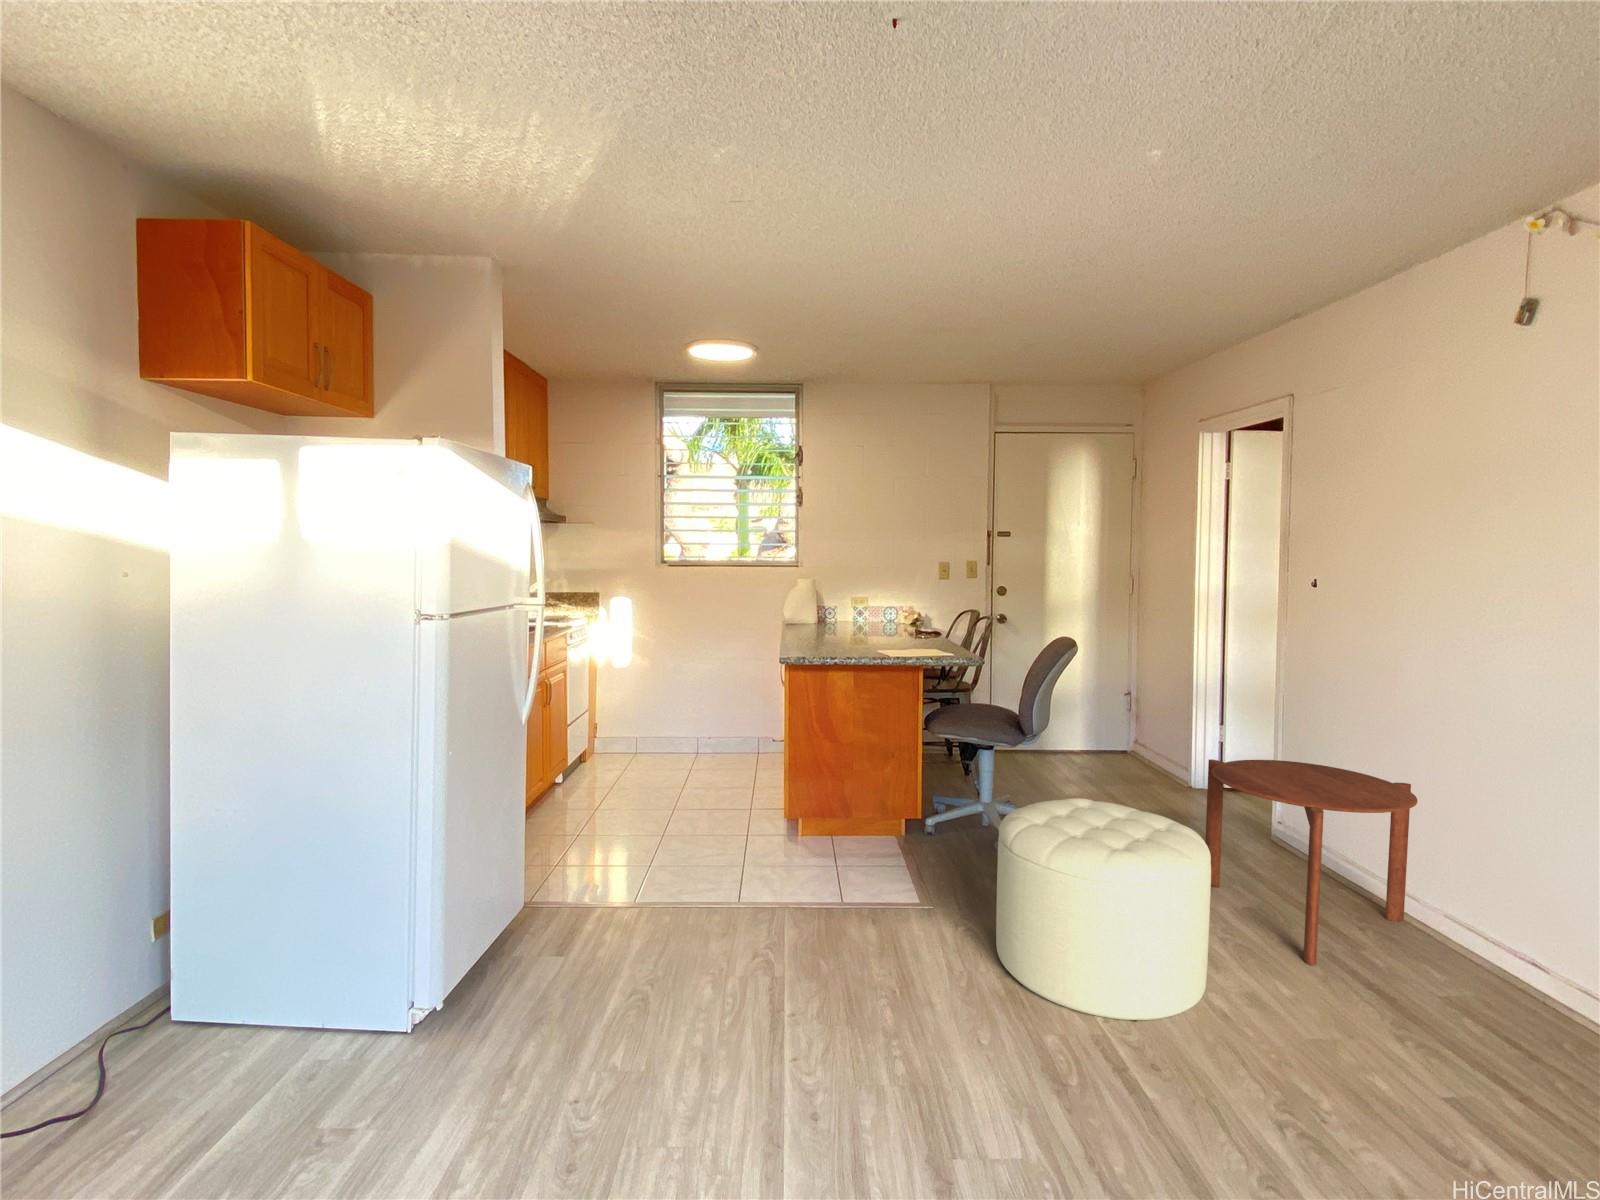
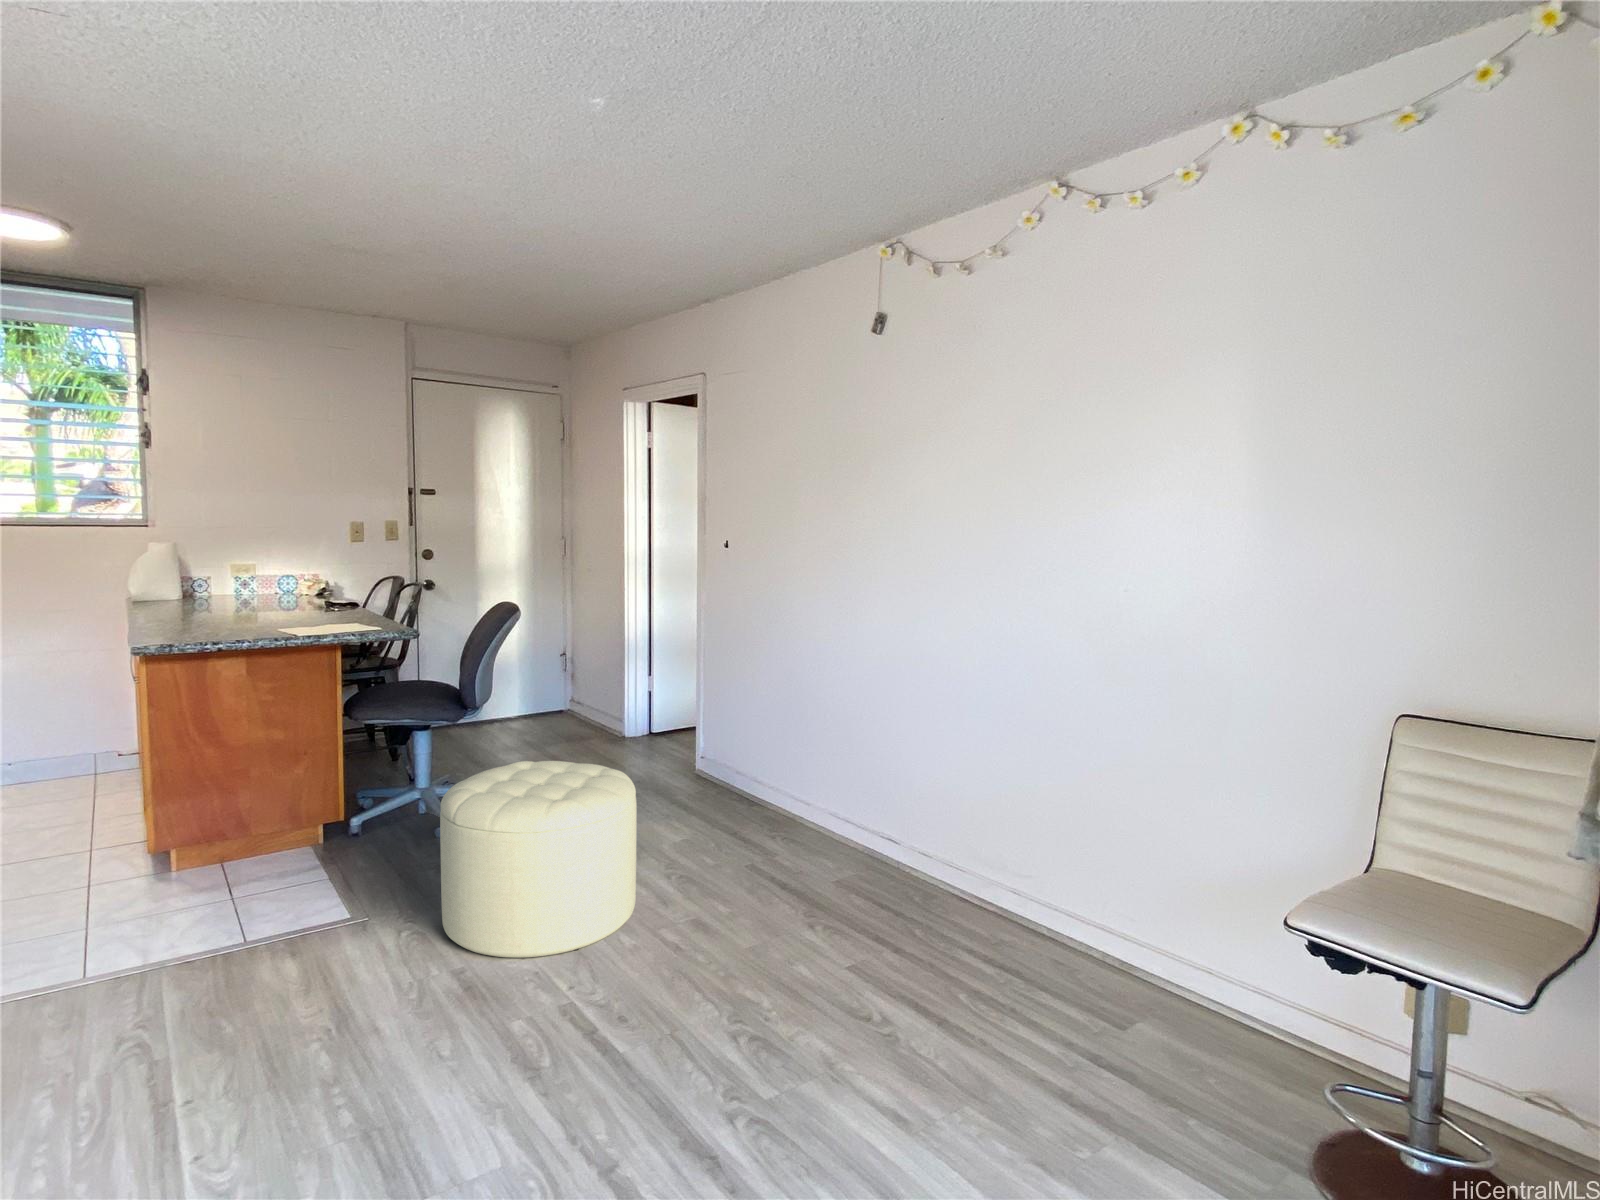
side table: present [1205,759,1417,965] -> none [635,702,783,866]

